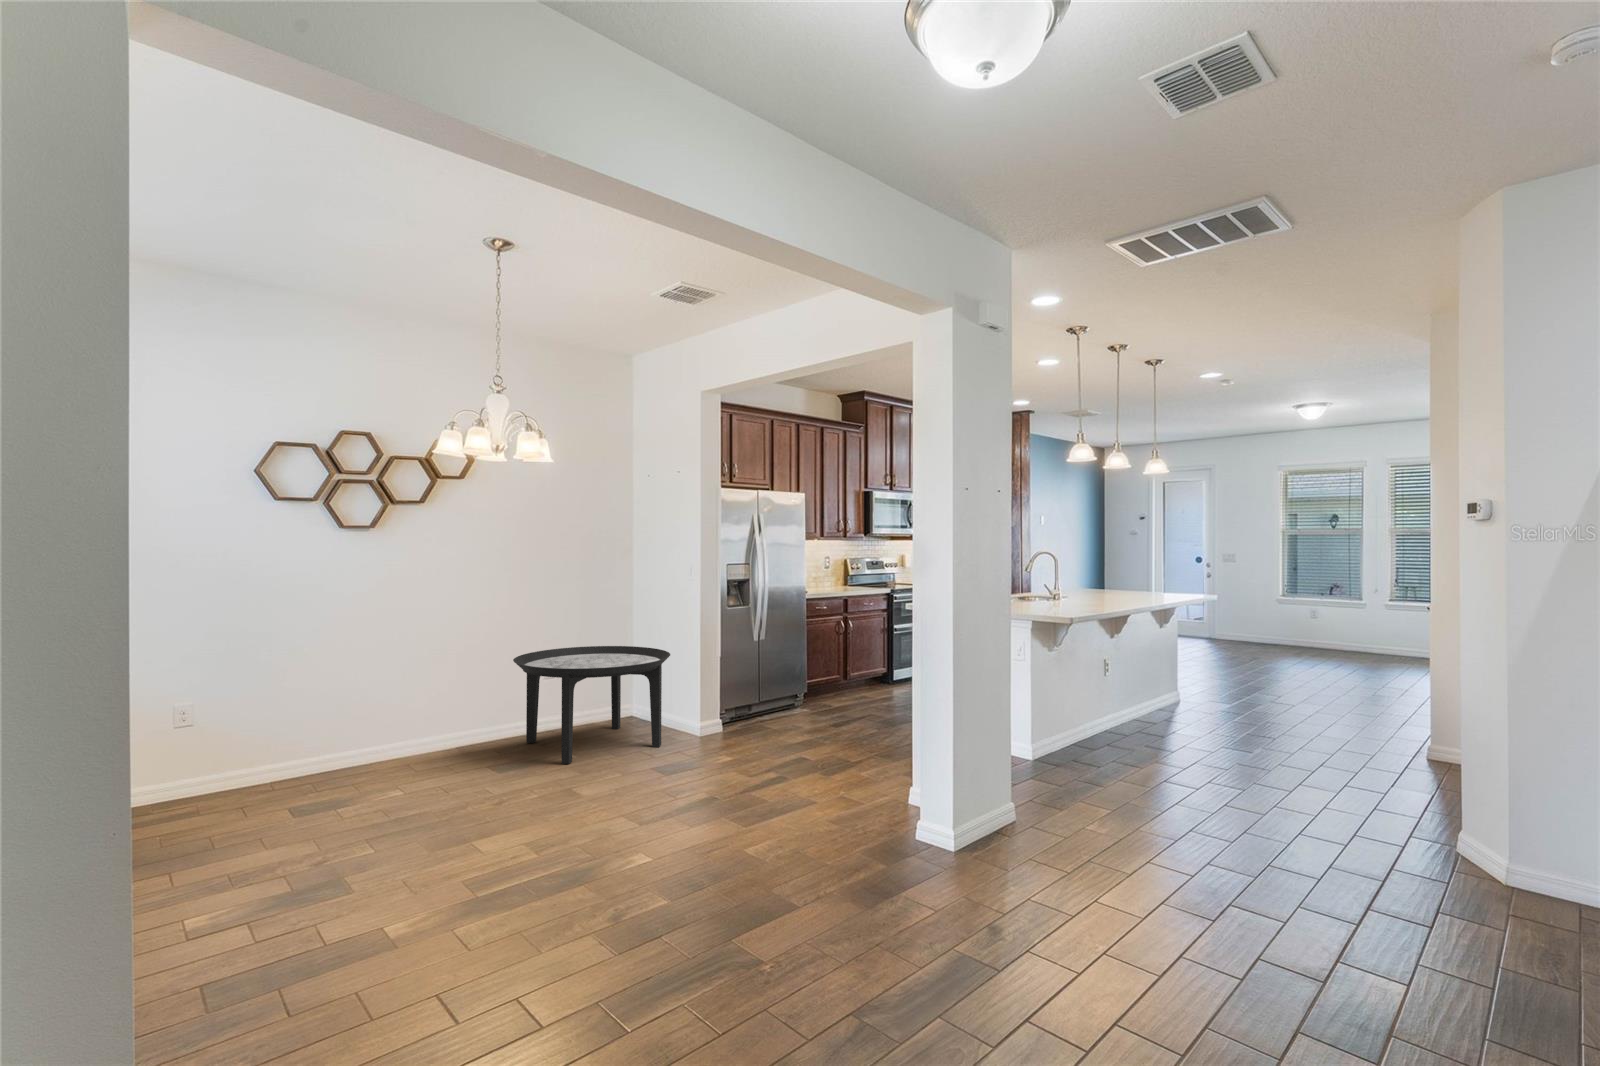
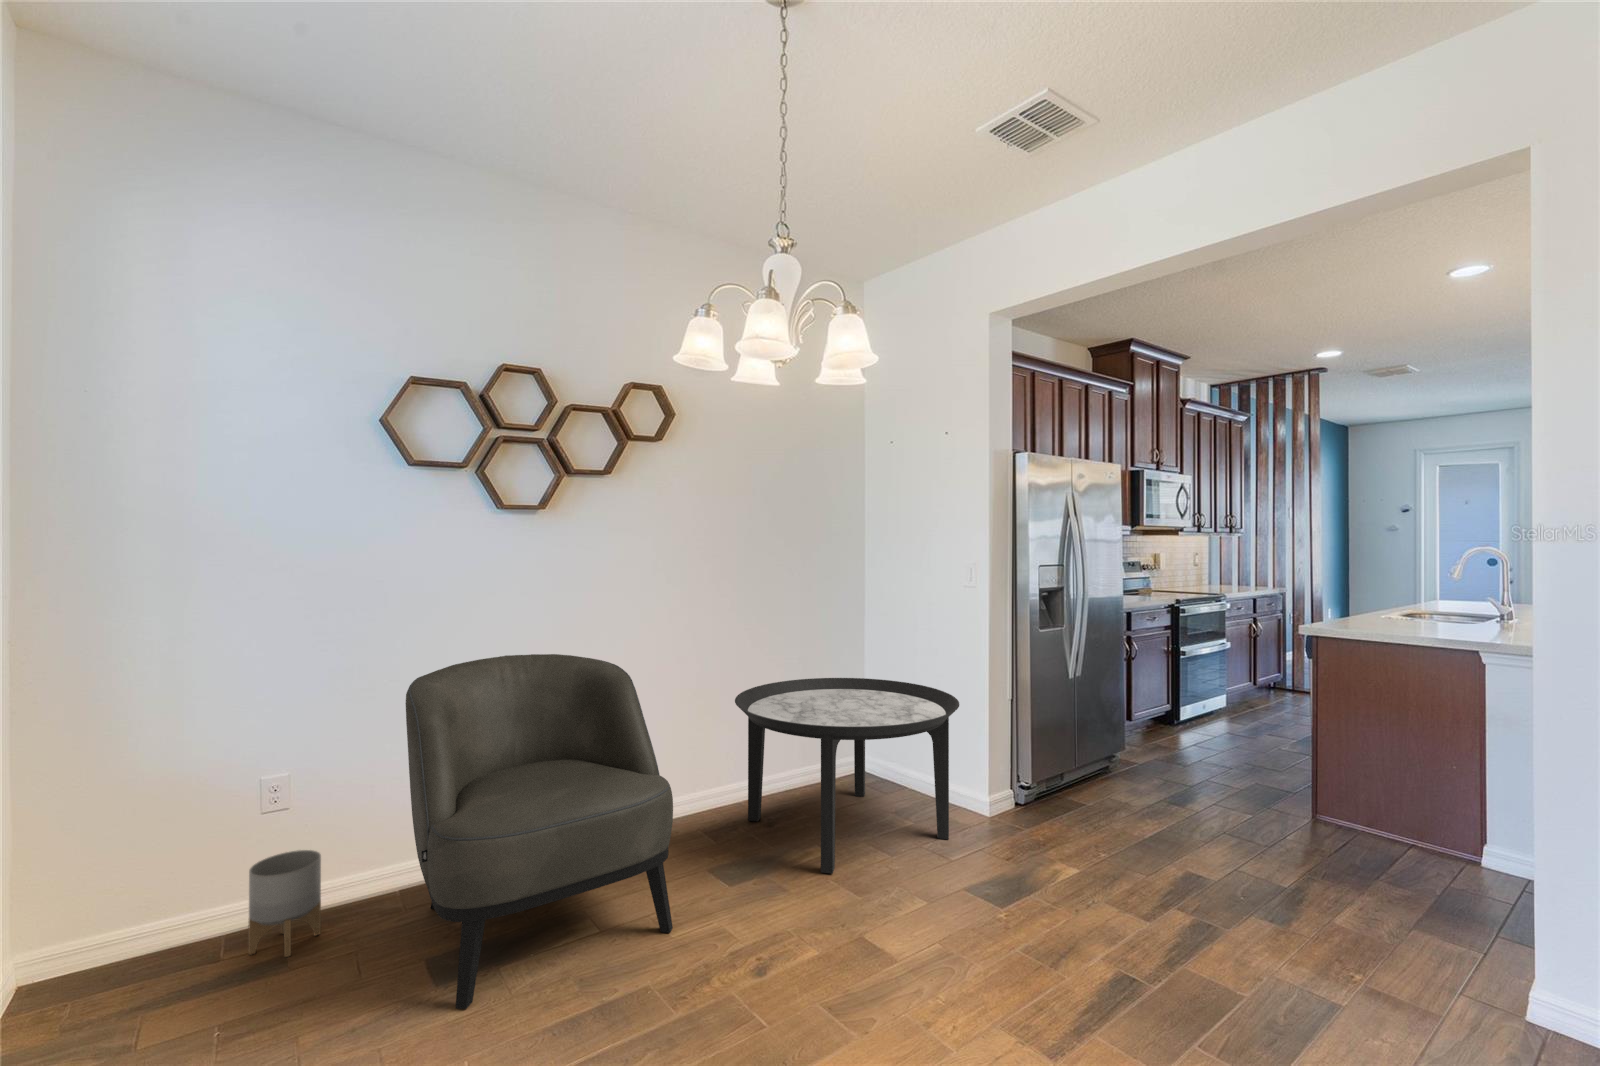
armchair: none [276,626,454,820] -> present [405,654,673,1009]
planter: none [173,748,219,809] -> present [248,850,321,957]

